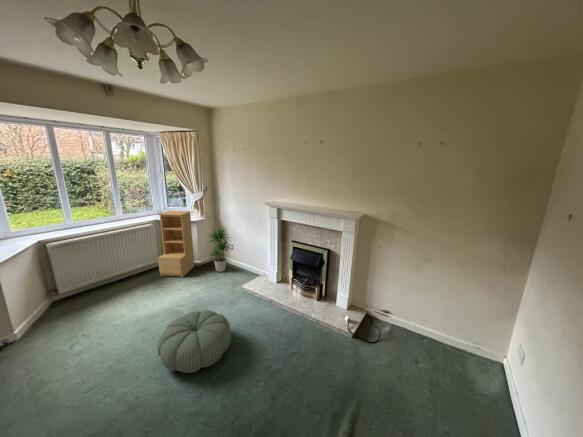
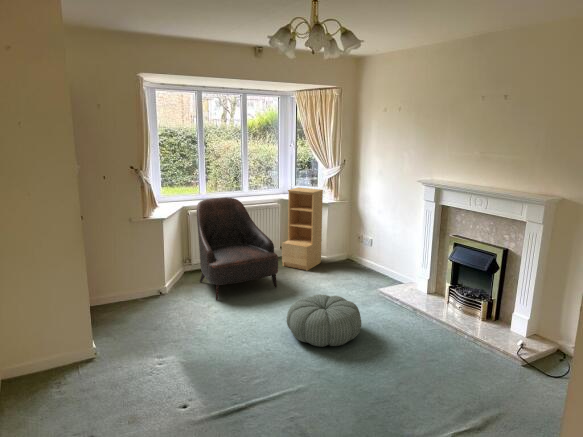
armchair: none [55,226,153,334] -> present [197,198,278,300]
potted plant: present [210,227,231,272] -> none [337,210,374,272]

